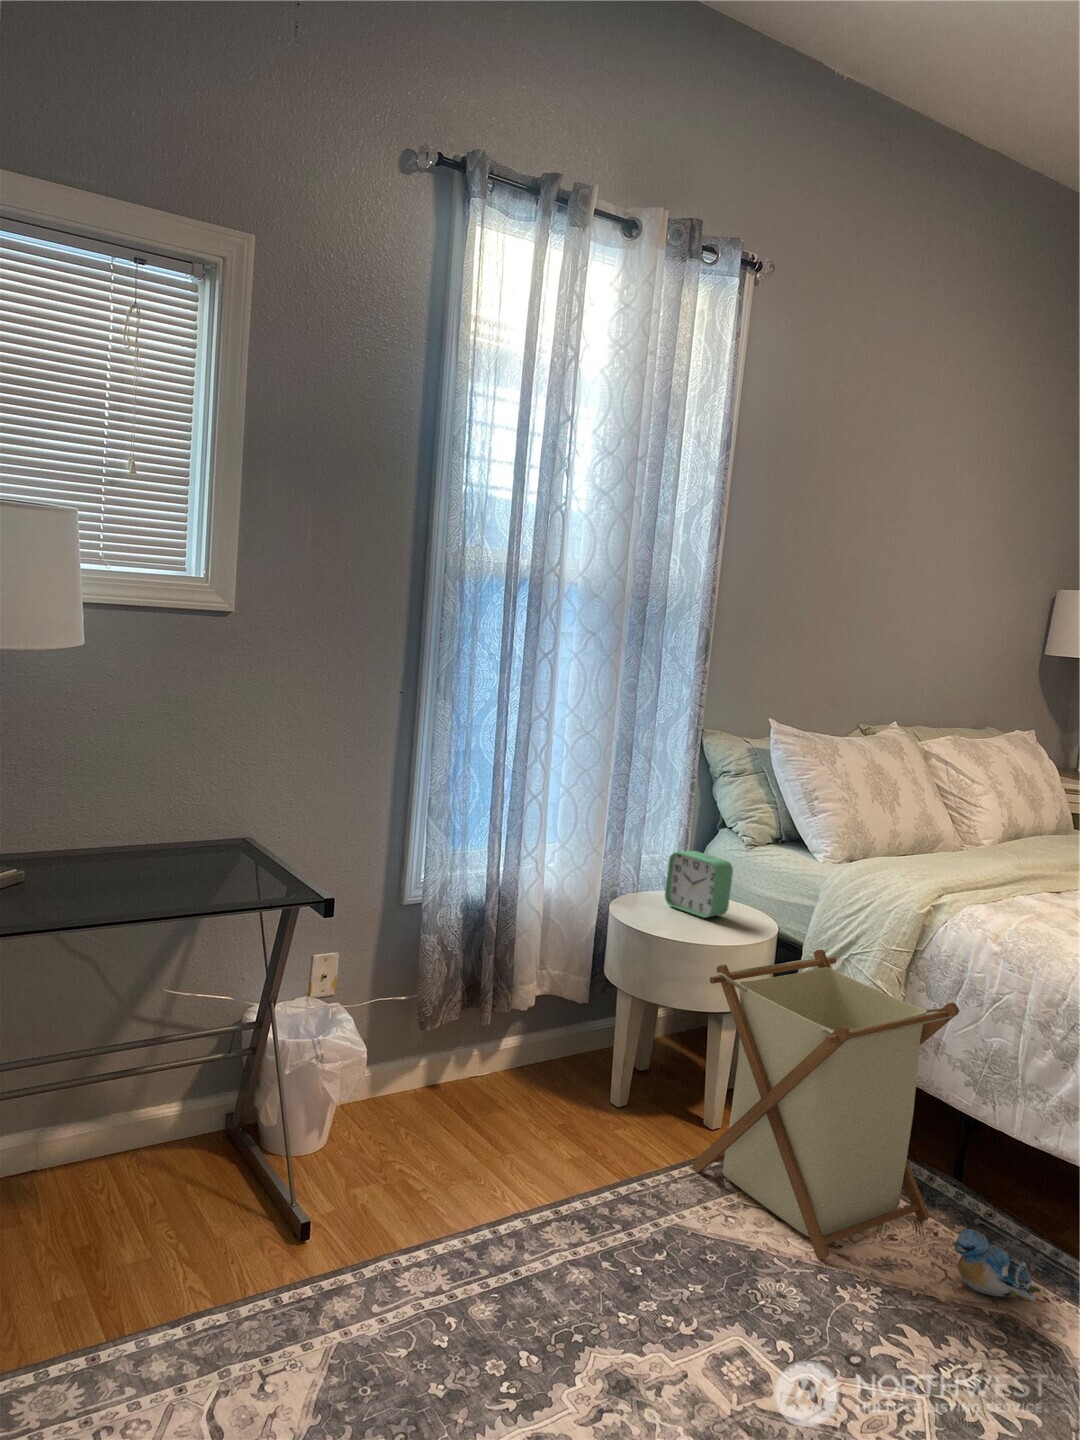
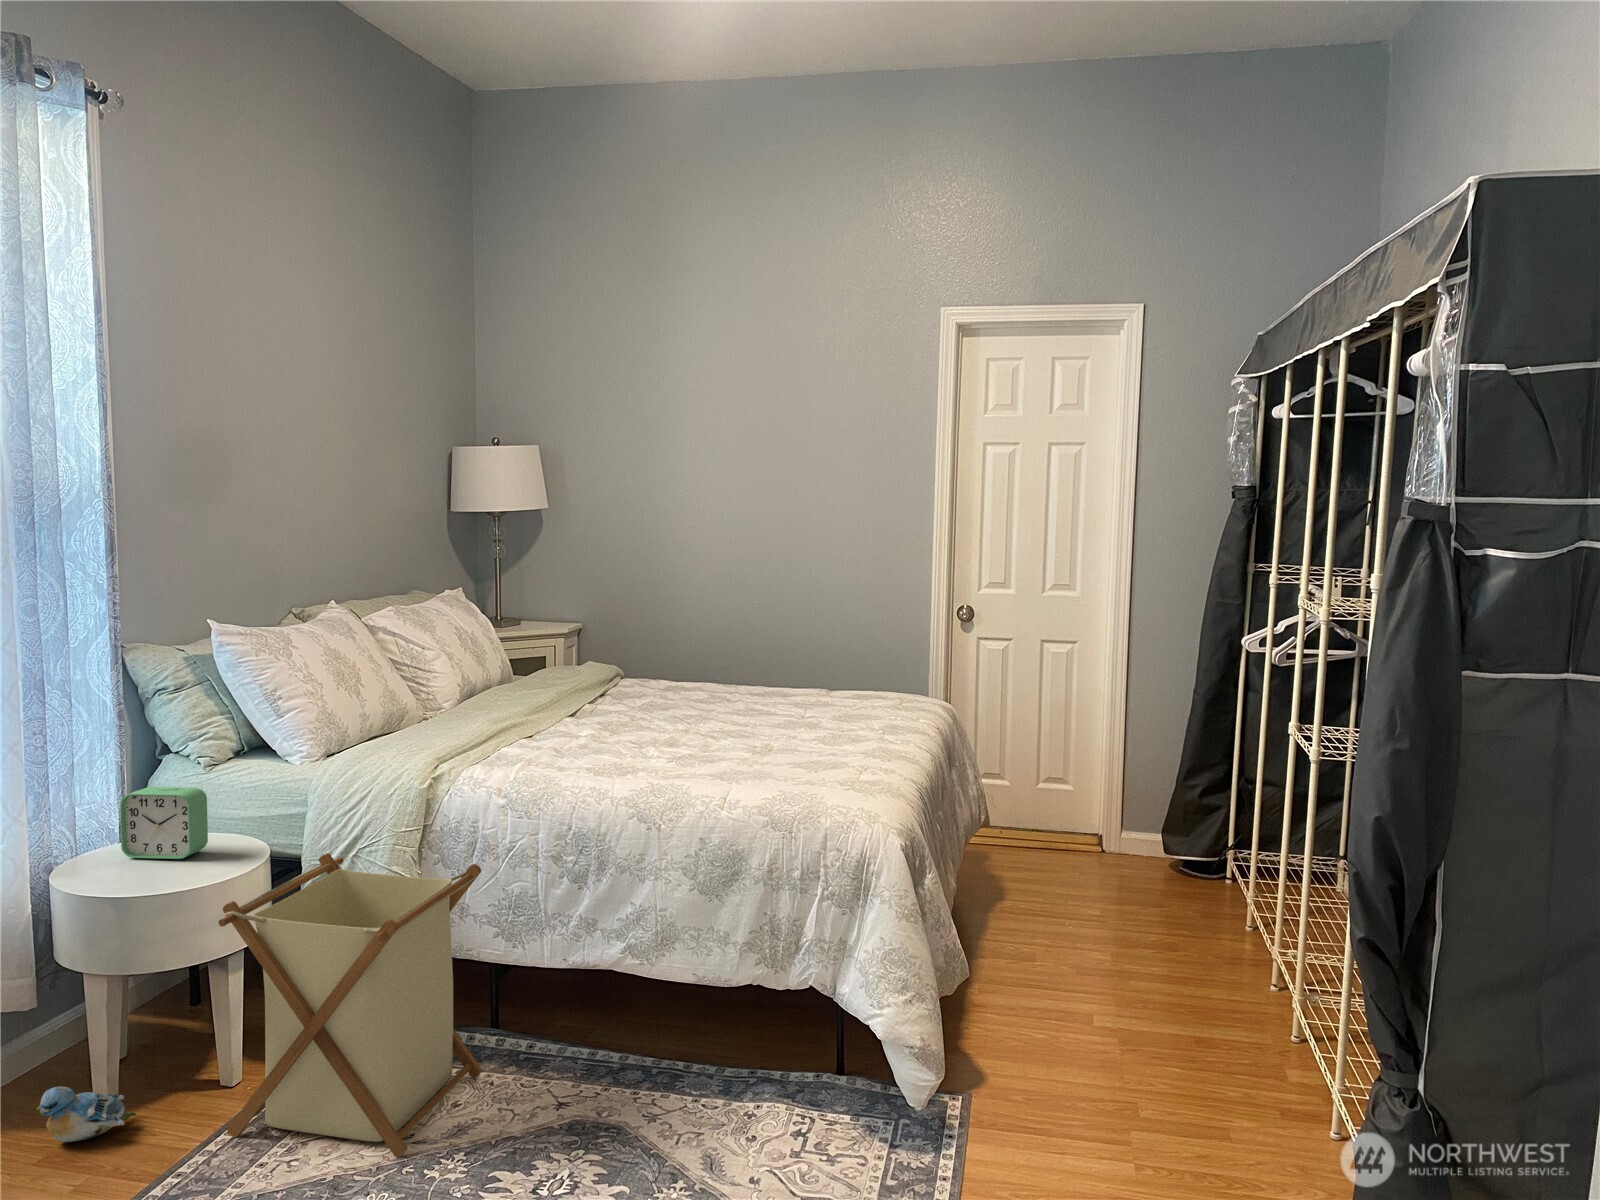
plush toy: present [953,1229,1041,1301] -> present [36,1087,136,1142]

